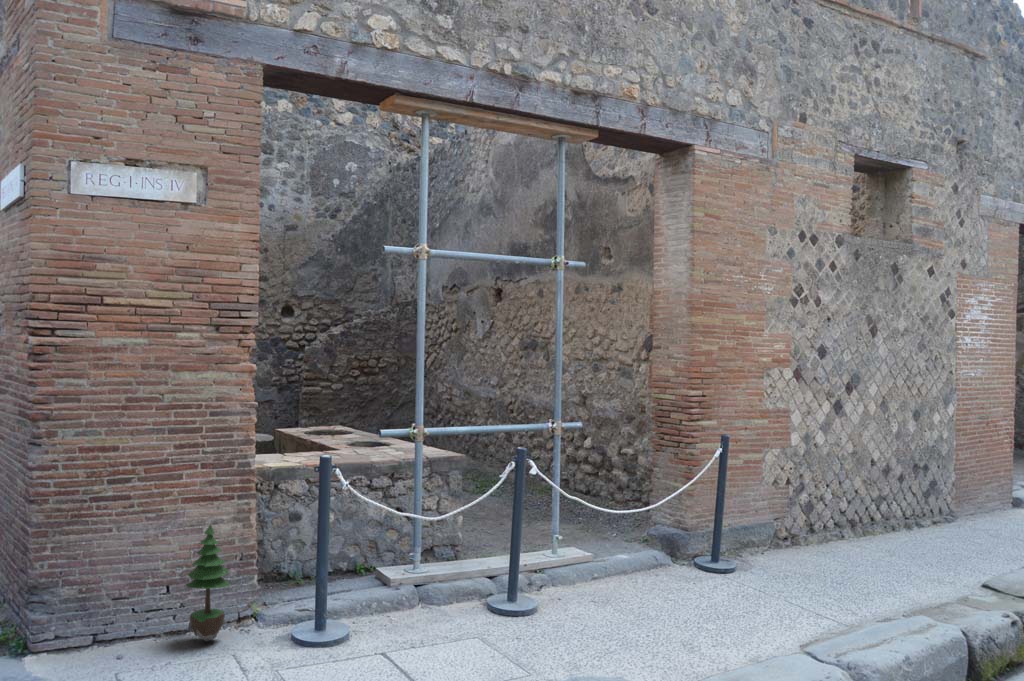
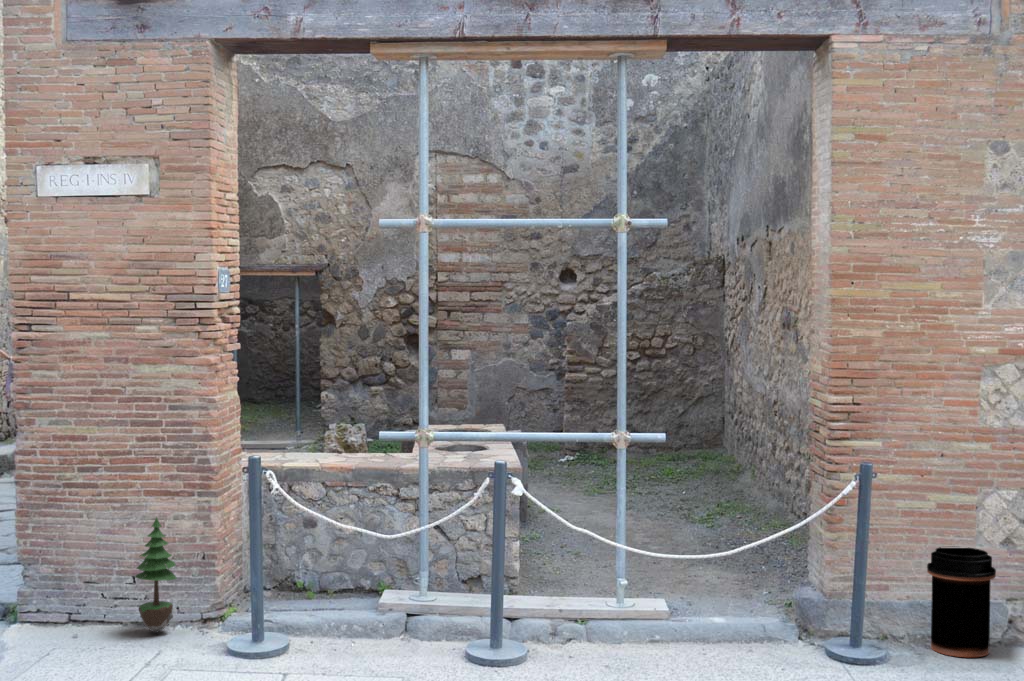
trash can: none [747,493,791,566] -> present [927,547,996,657]

